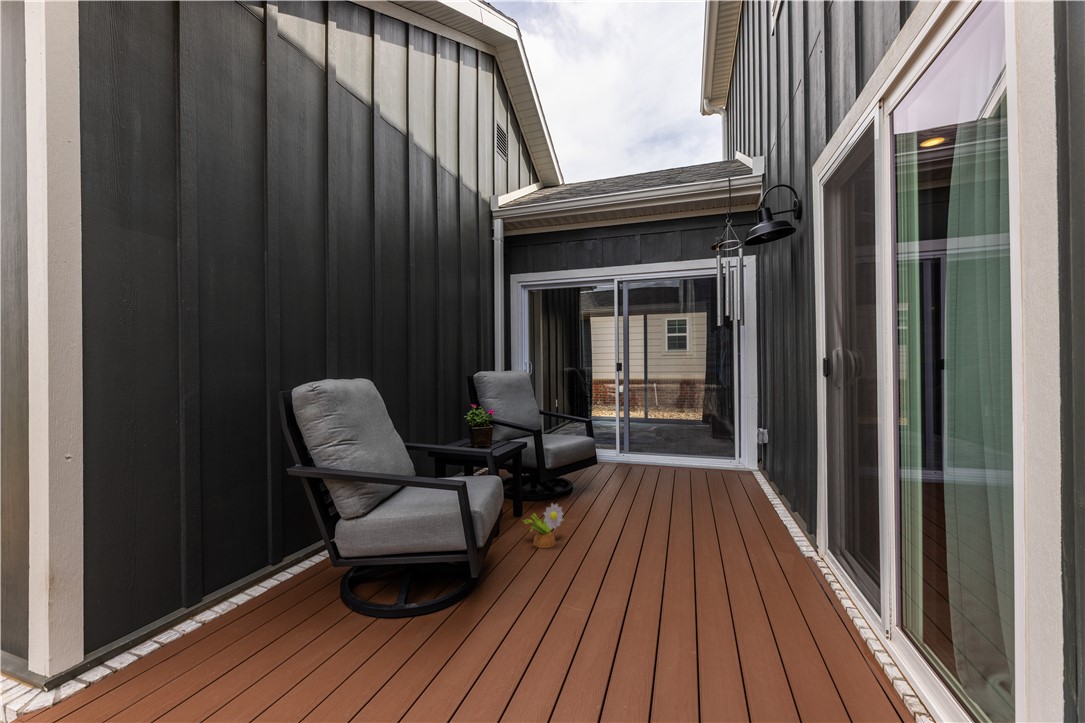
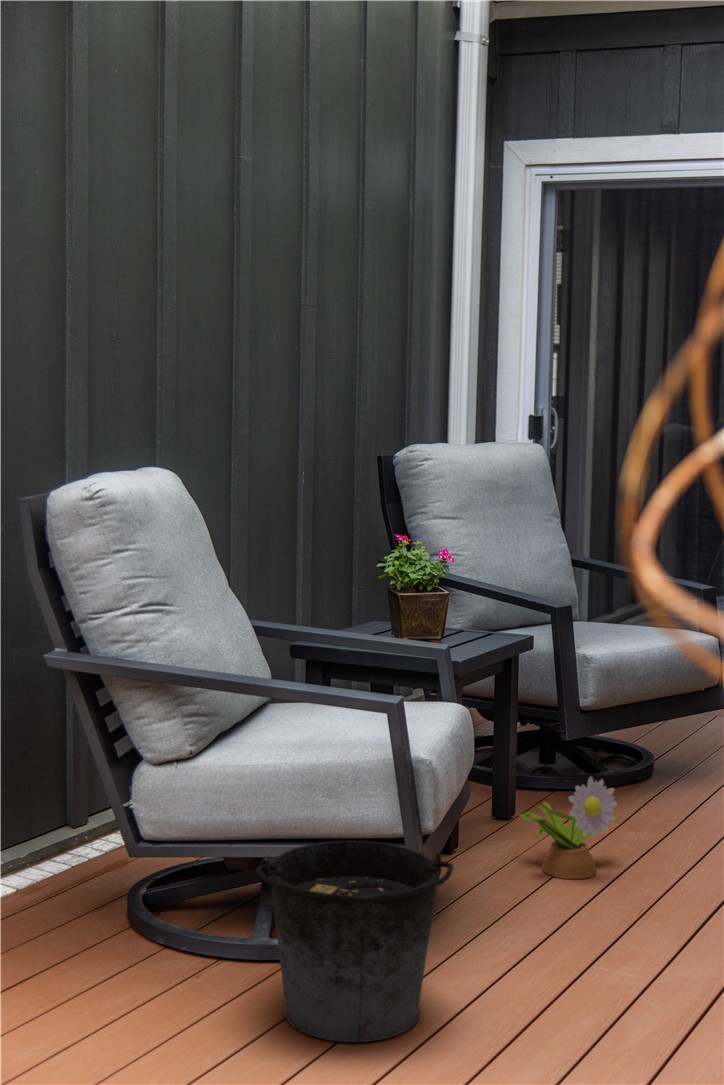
bucket: none [388,552,491,671] -> present [256,841,453,1042]

